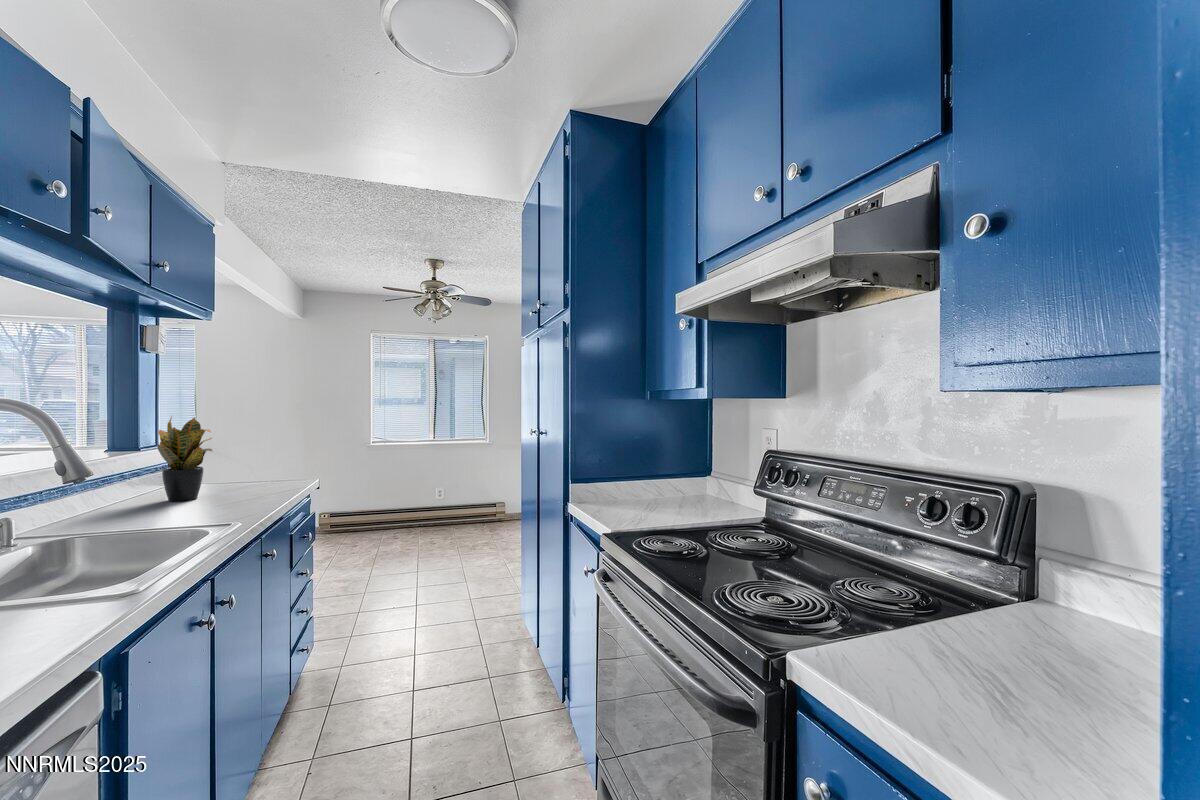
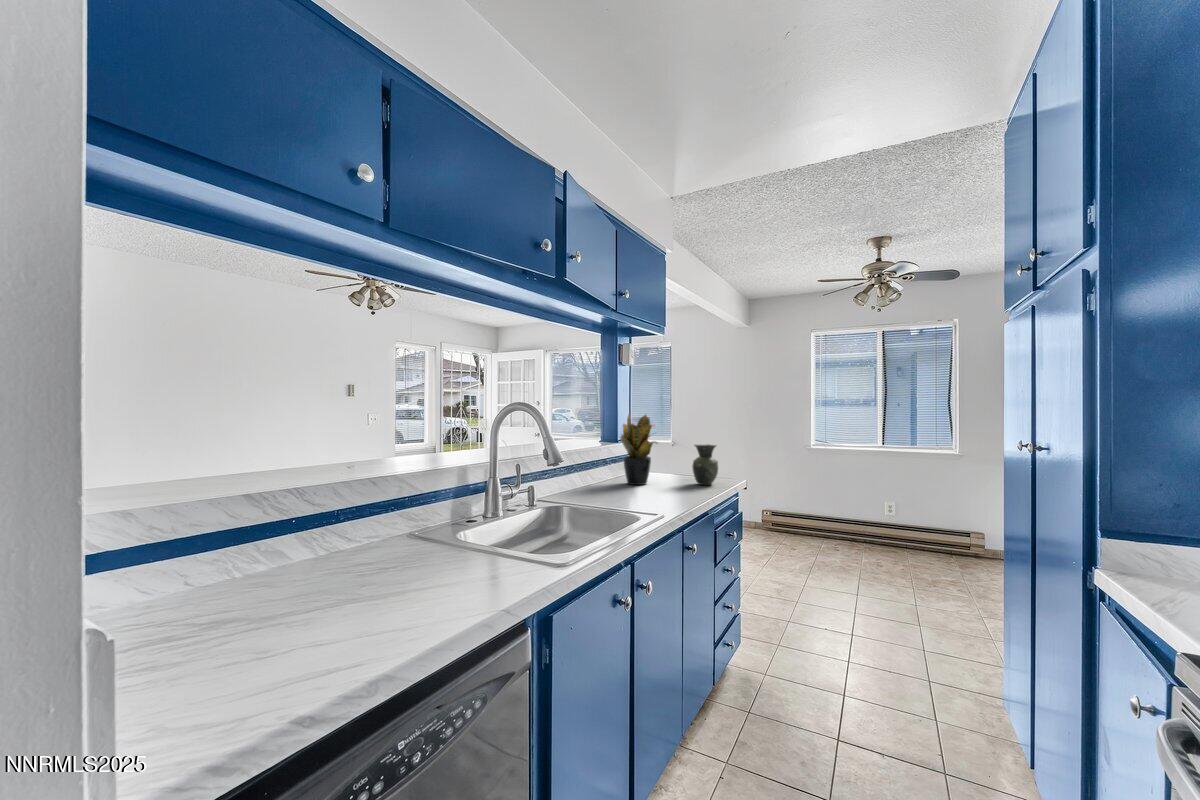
vase: none [259,448,290,490] -> present [692,445,718,485]

